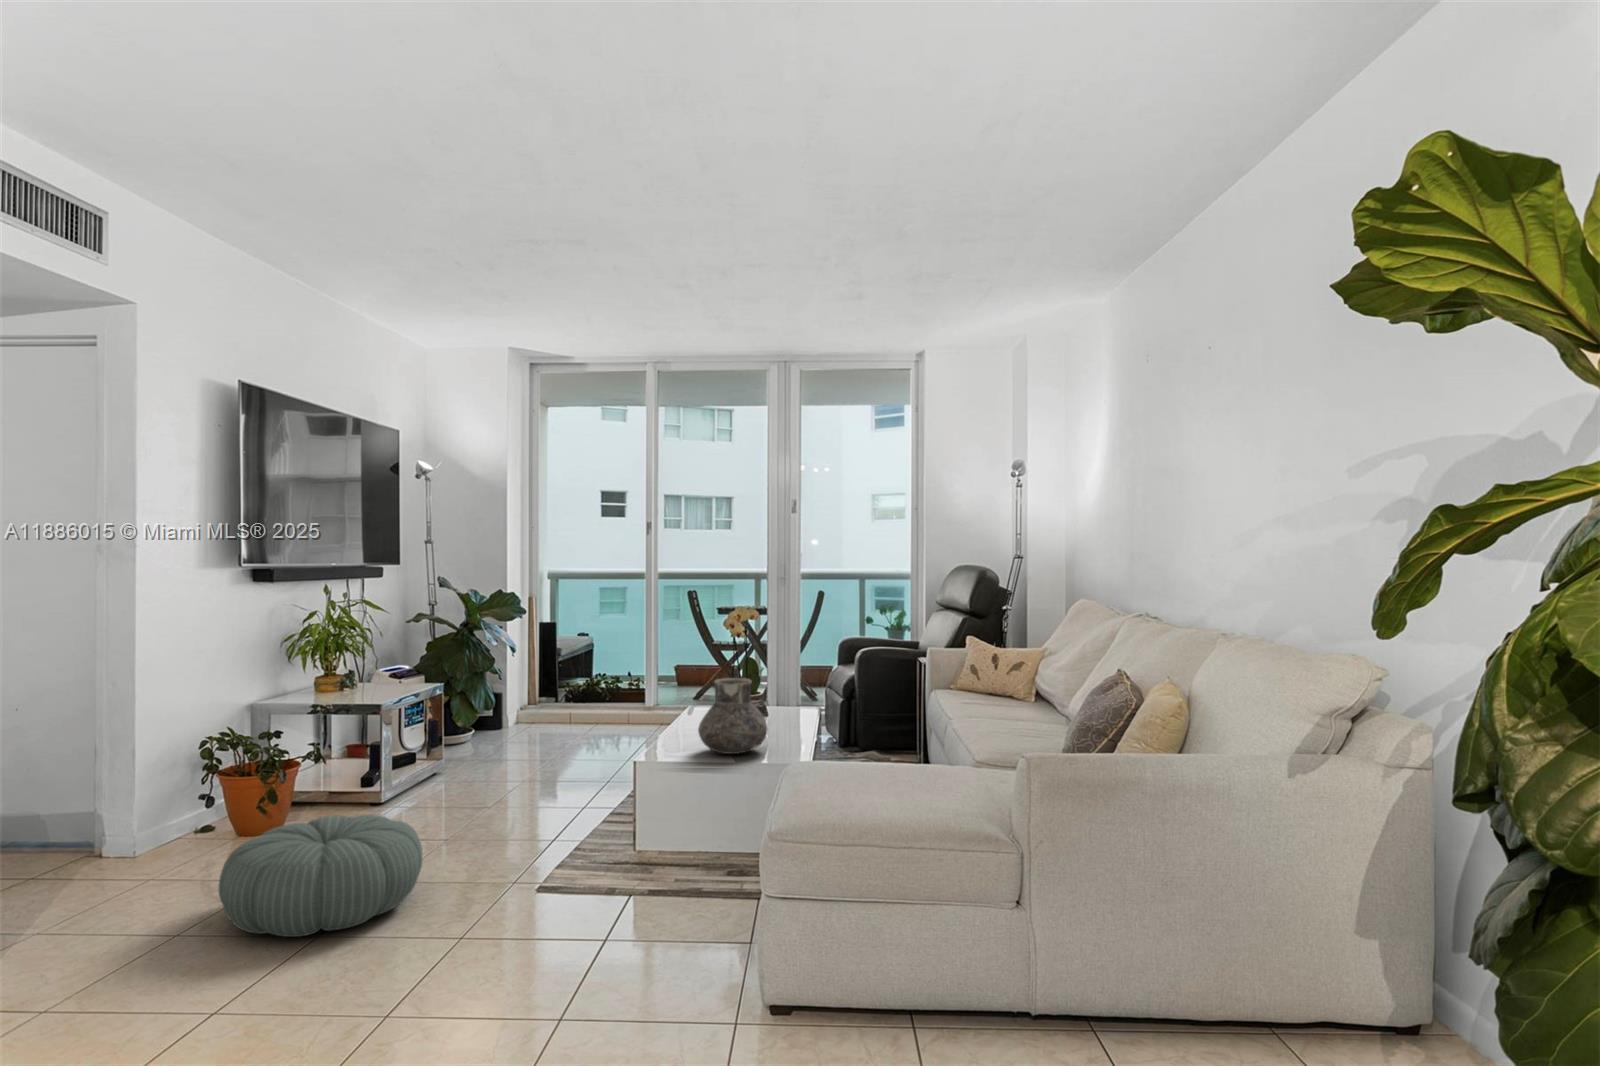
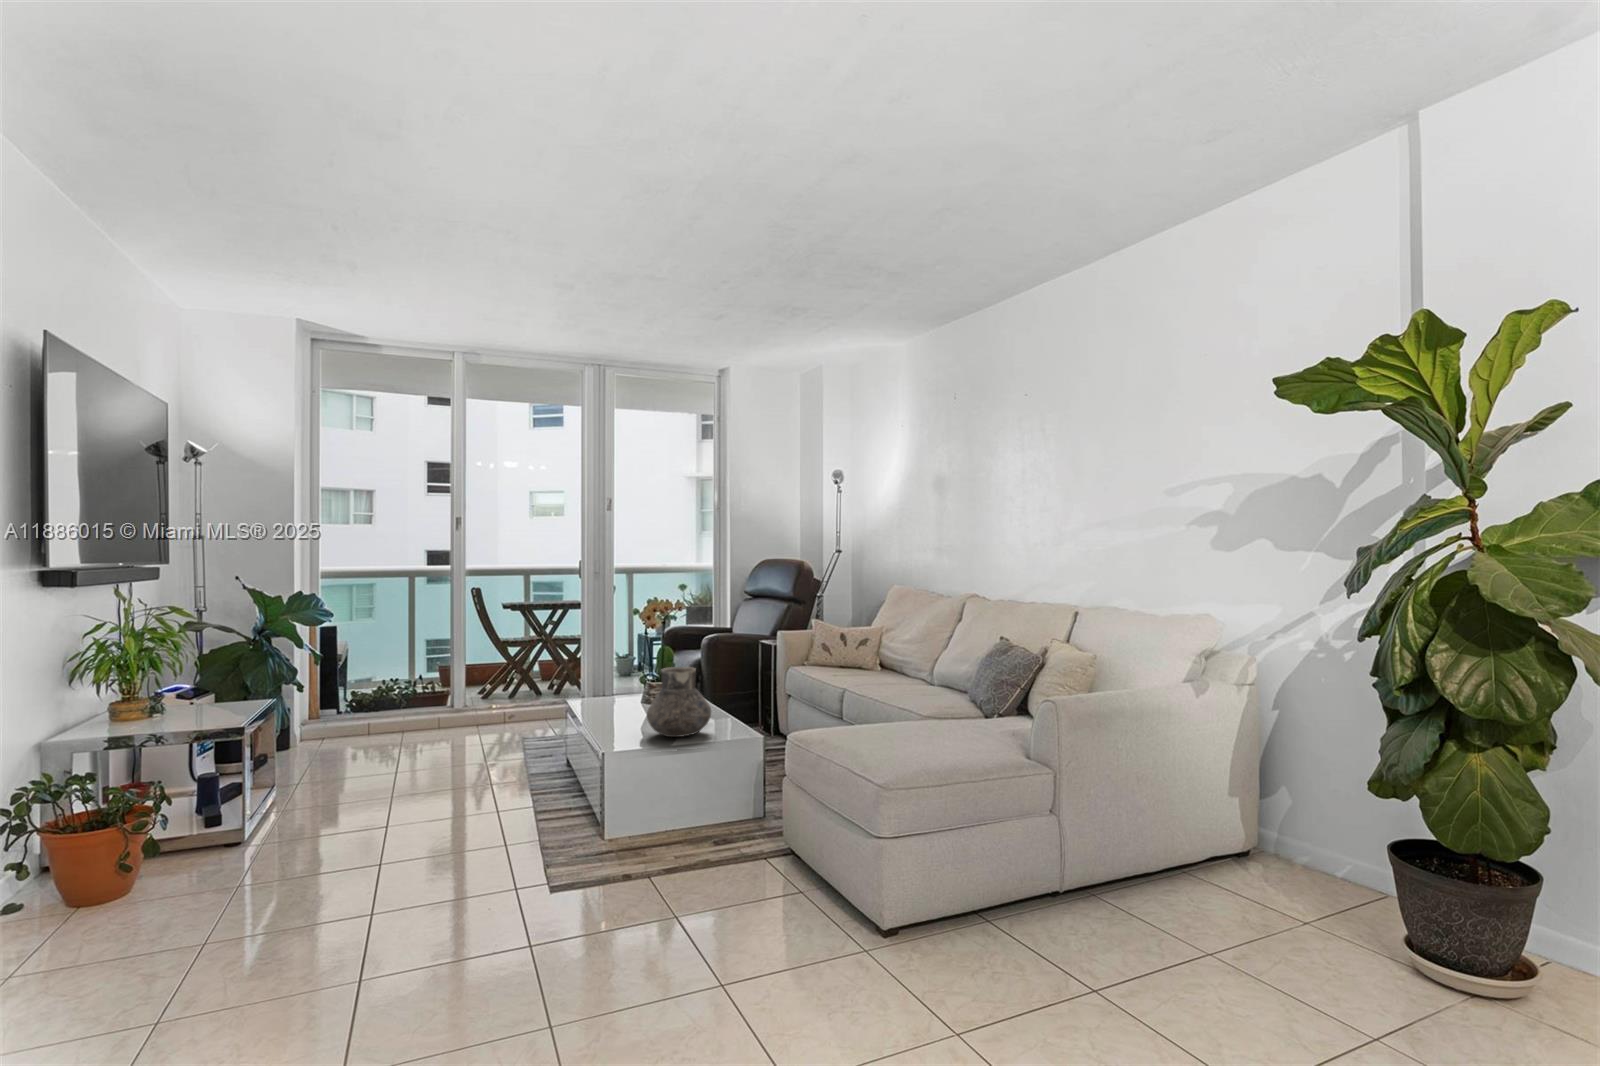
pouf: present [218,814,422,937] -> none [218,841,445,987]

